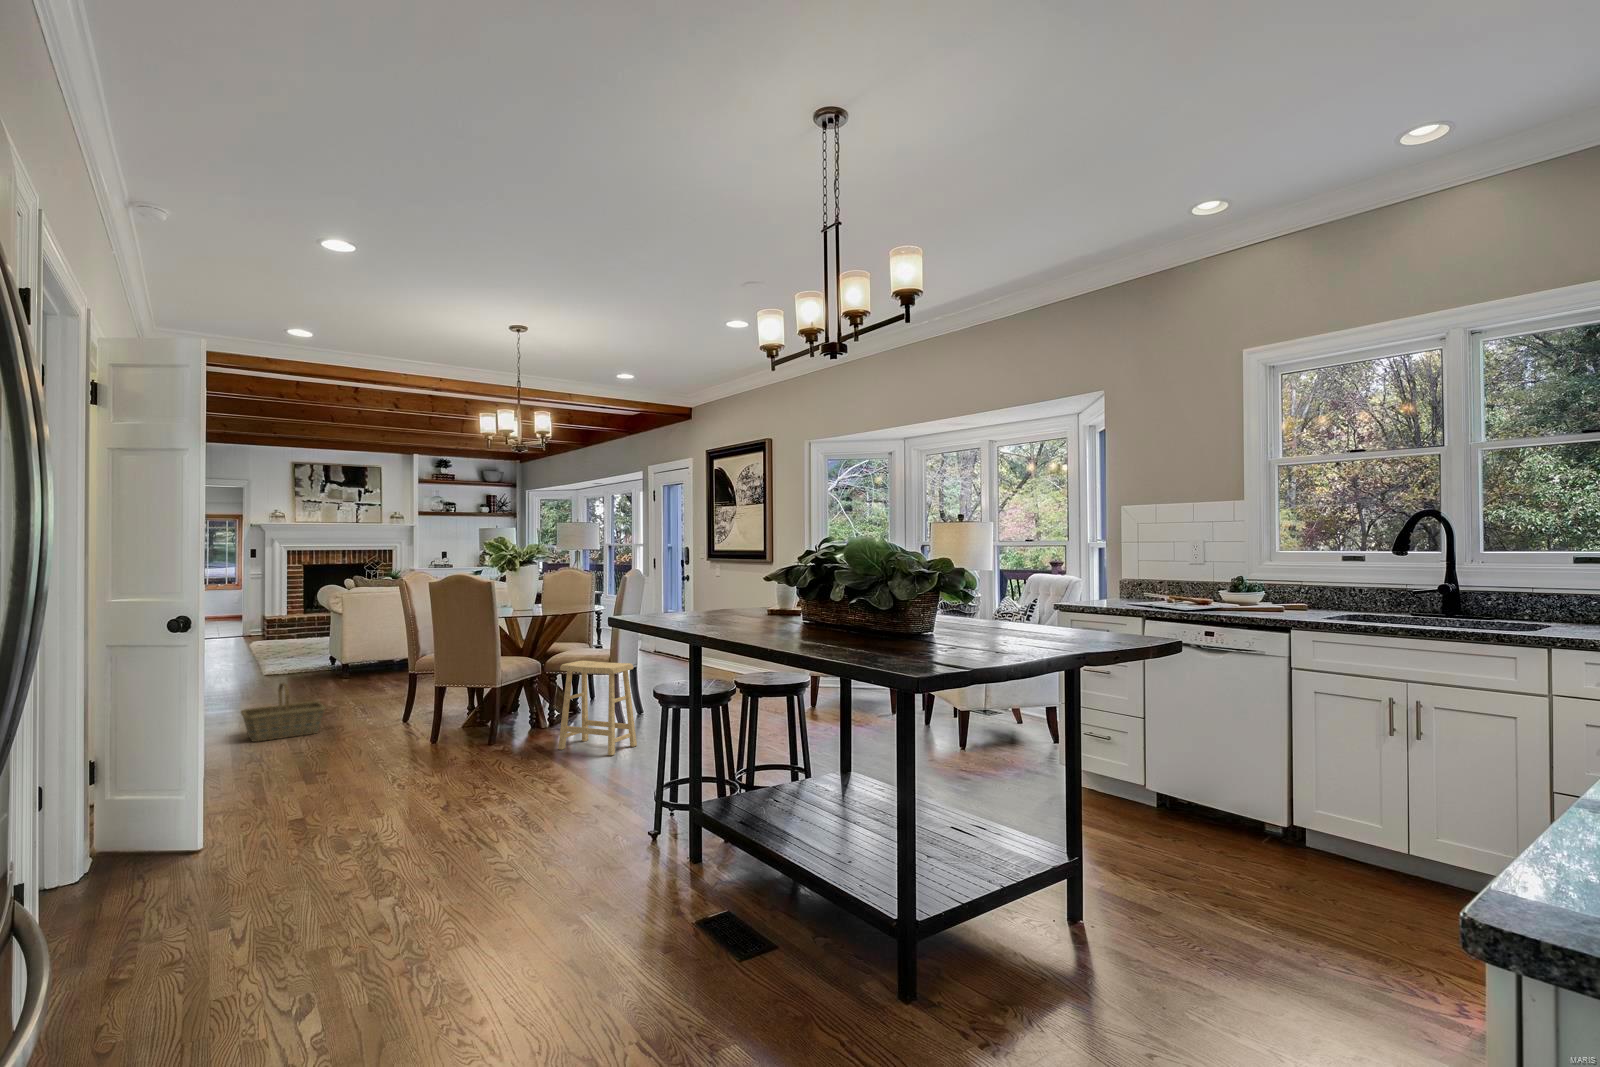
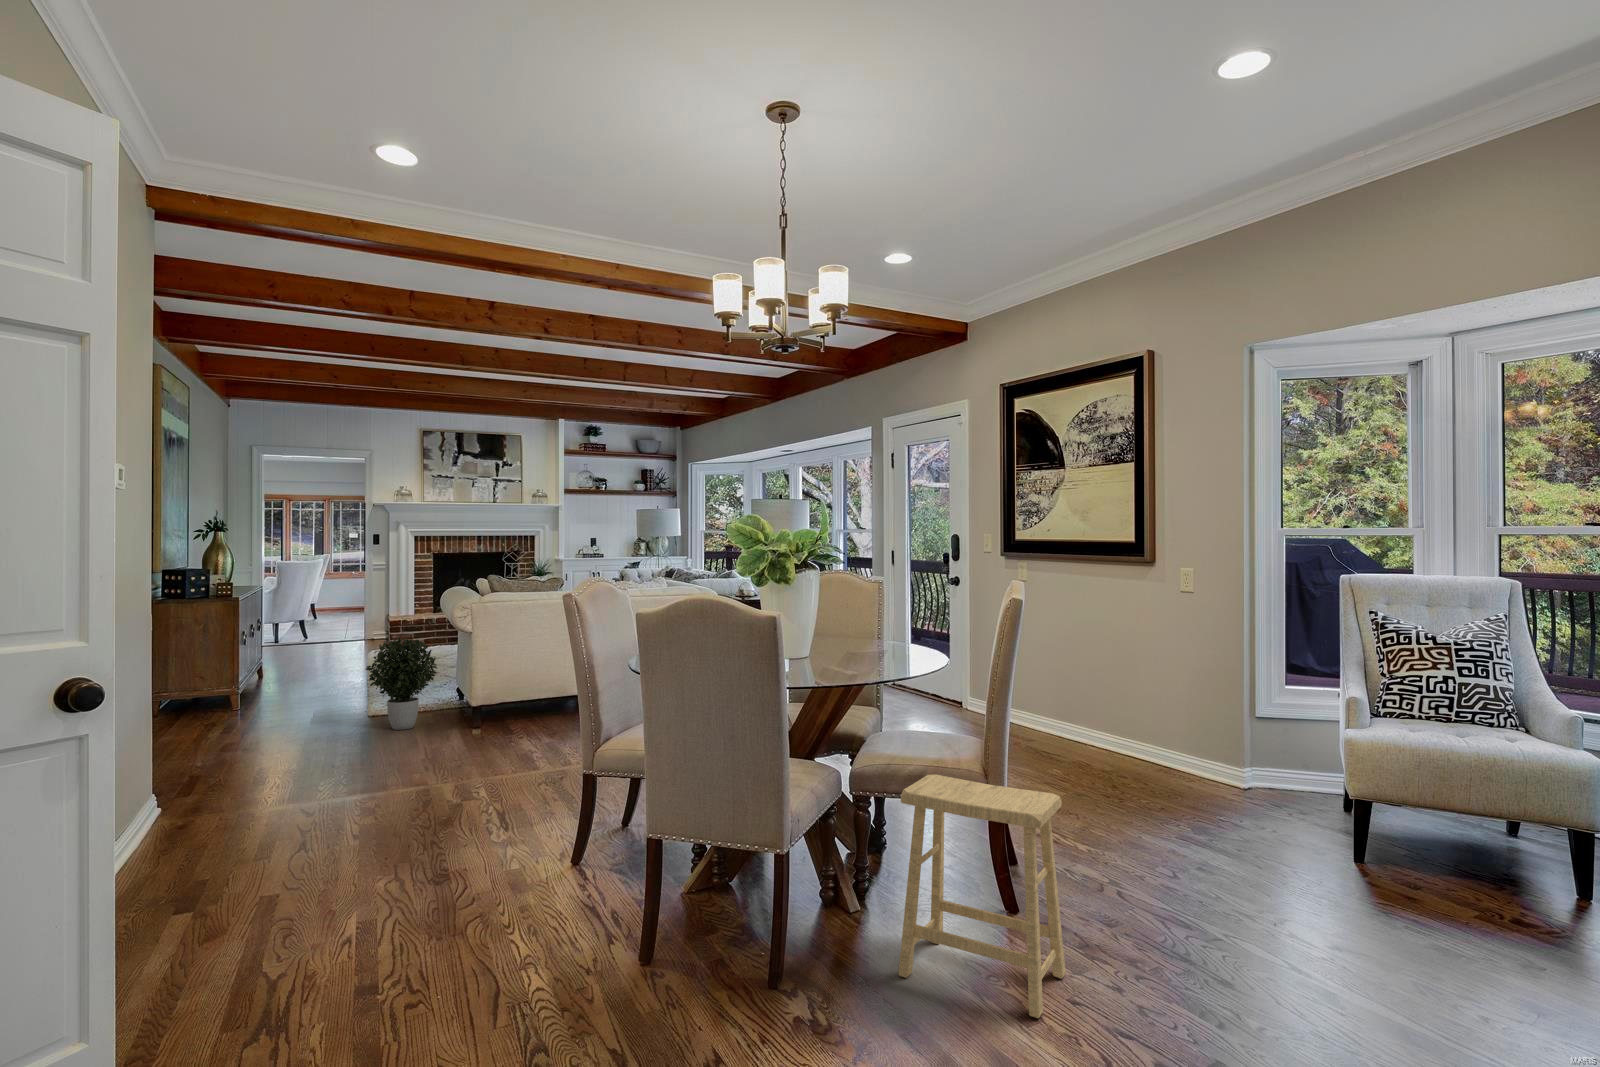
potted plant: none [264,619,317,682] -> present [366,638,437,730]
basket: present [241,683,326,742] -> none [294,776,438,895]

